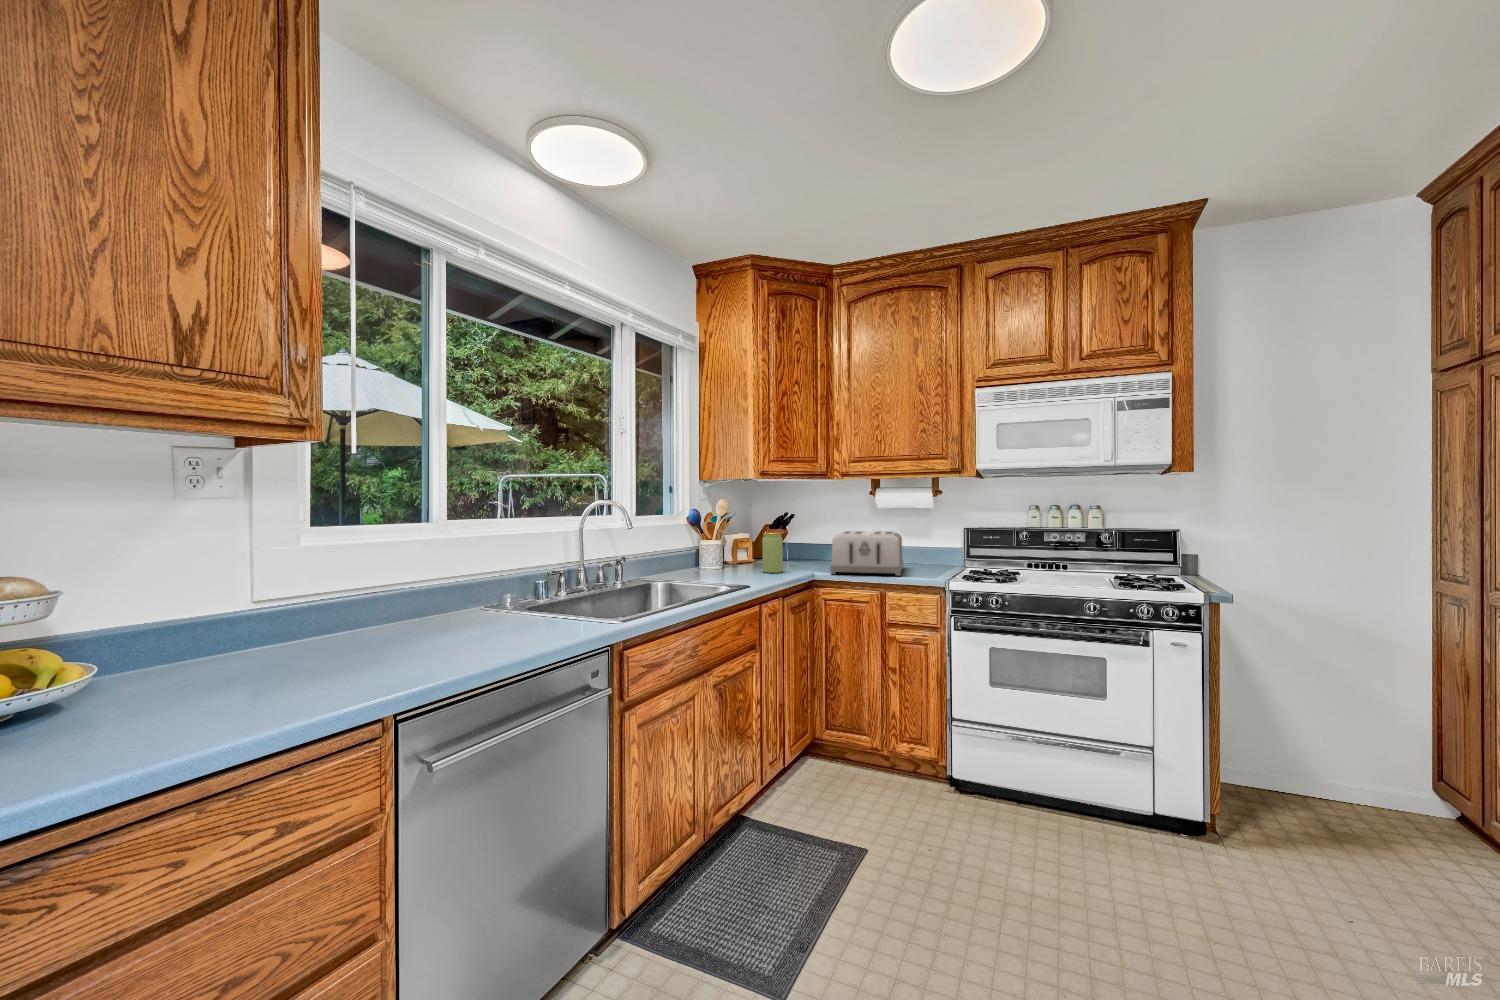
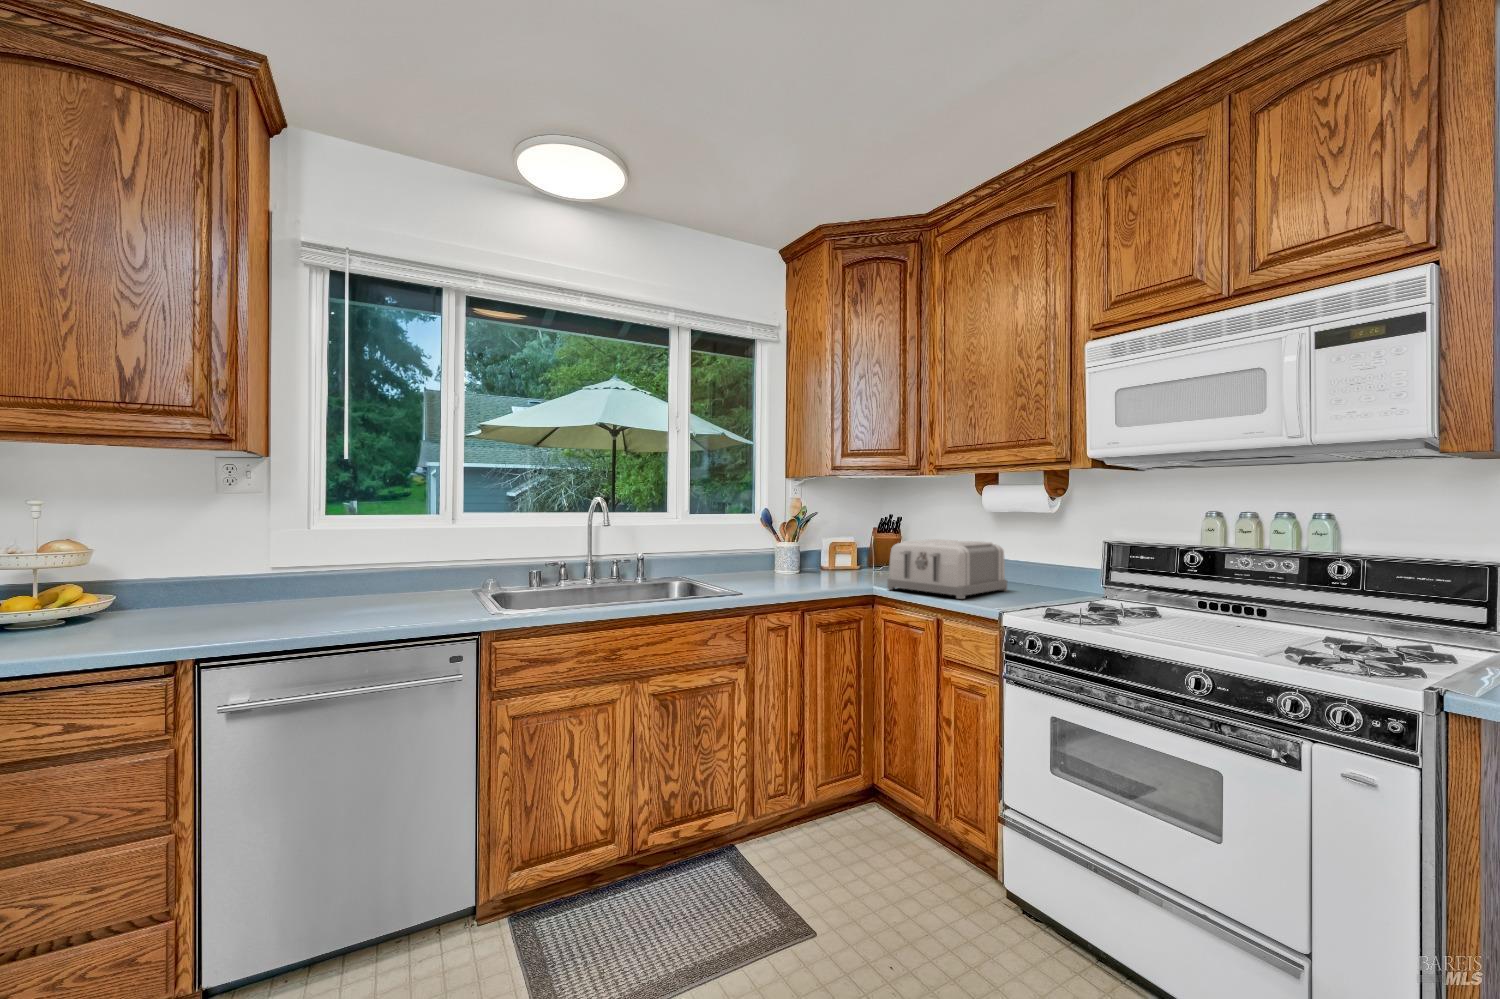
jar: present [762,533,783,573] -> none [827,537,850,583]

